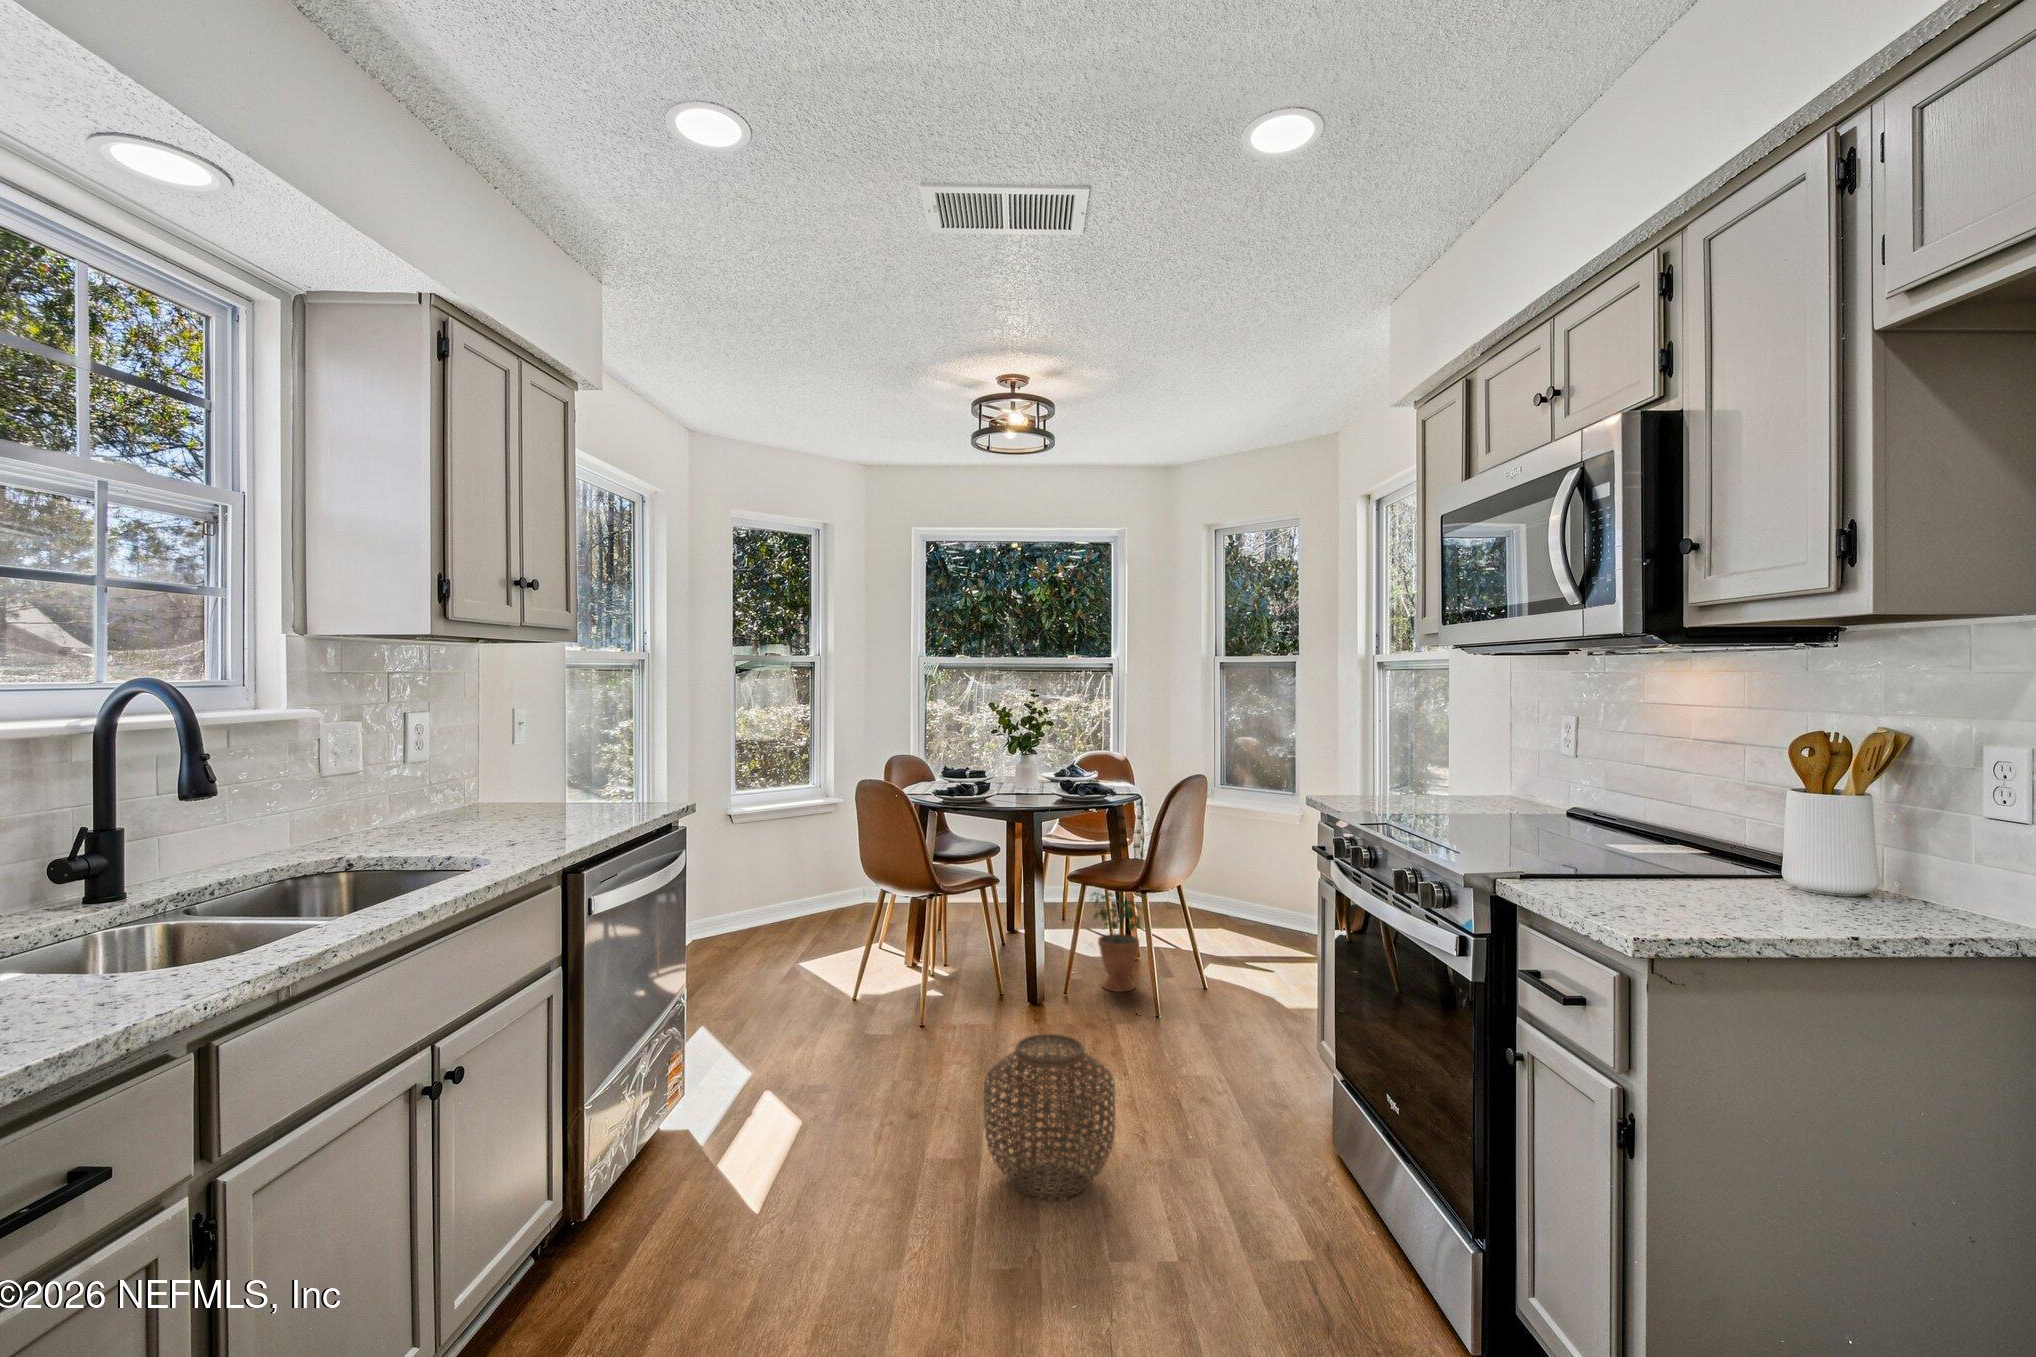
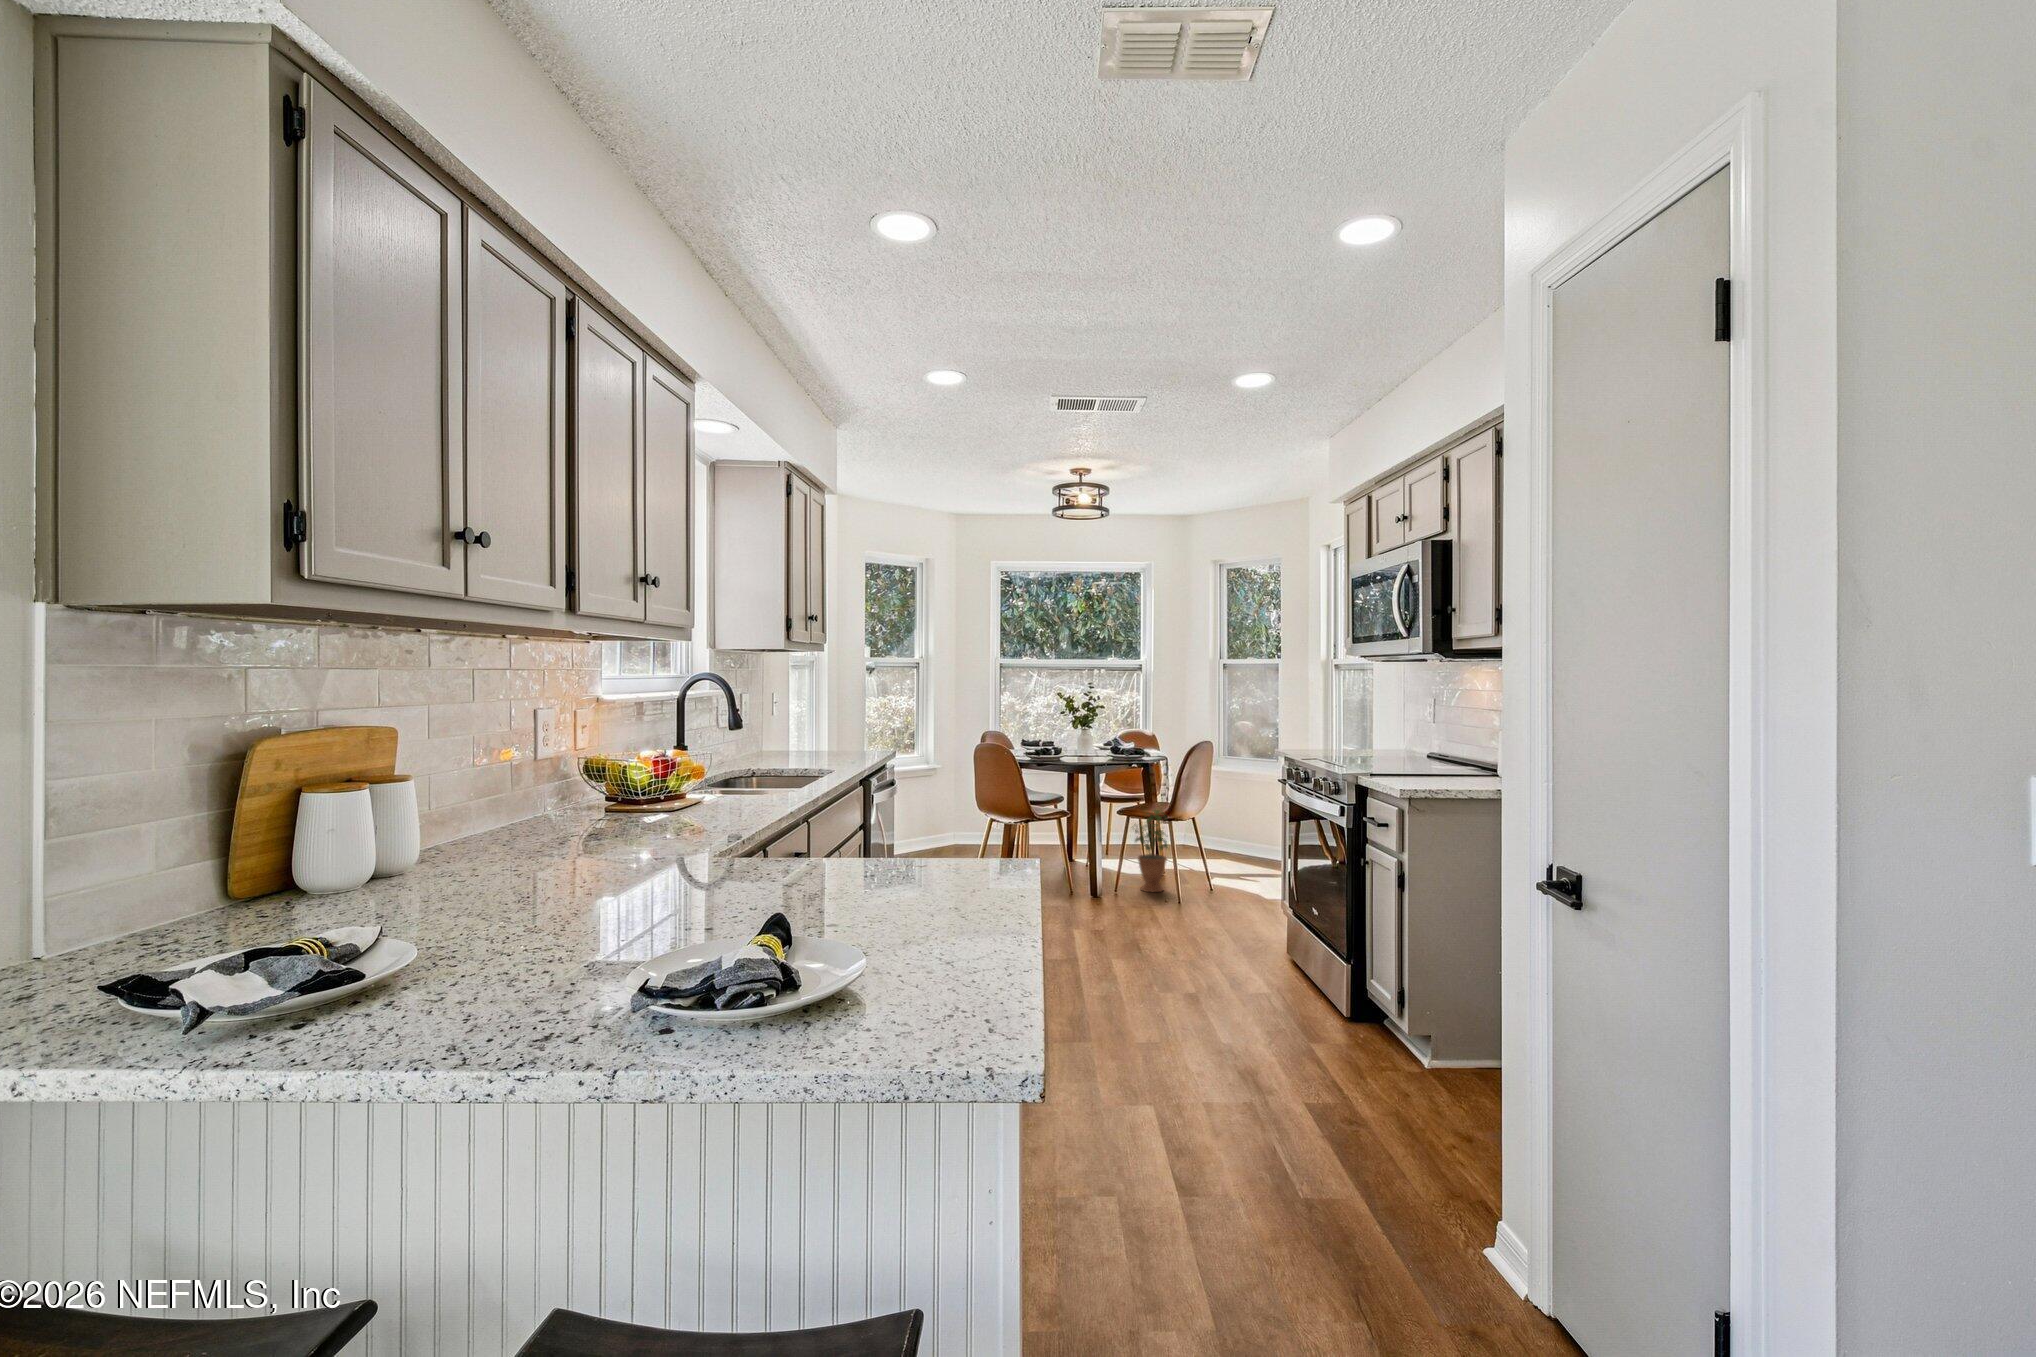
woven basket: present [984,1034,1115,1198] -> none [1083,886,1160,974]

